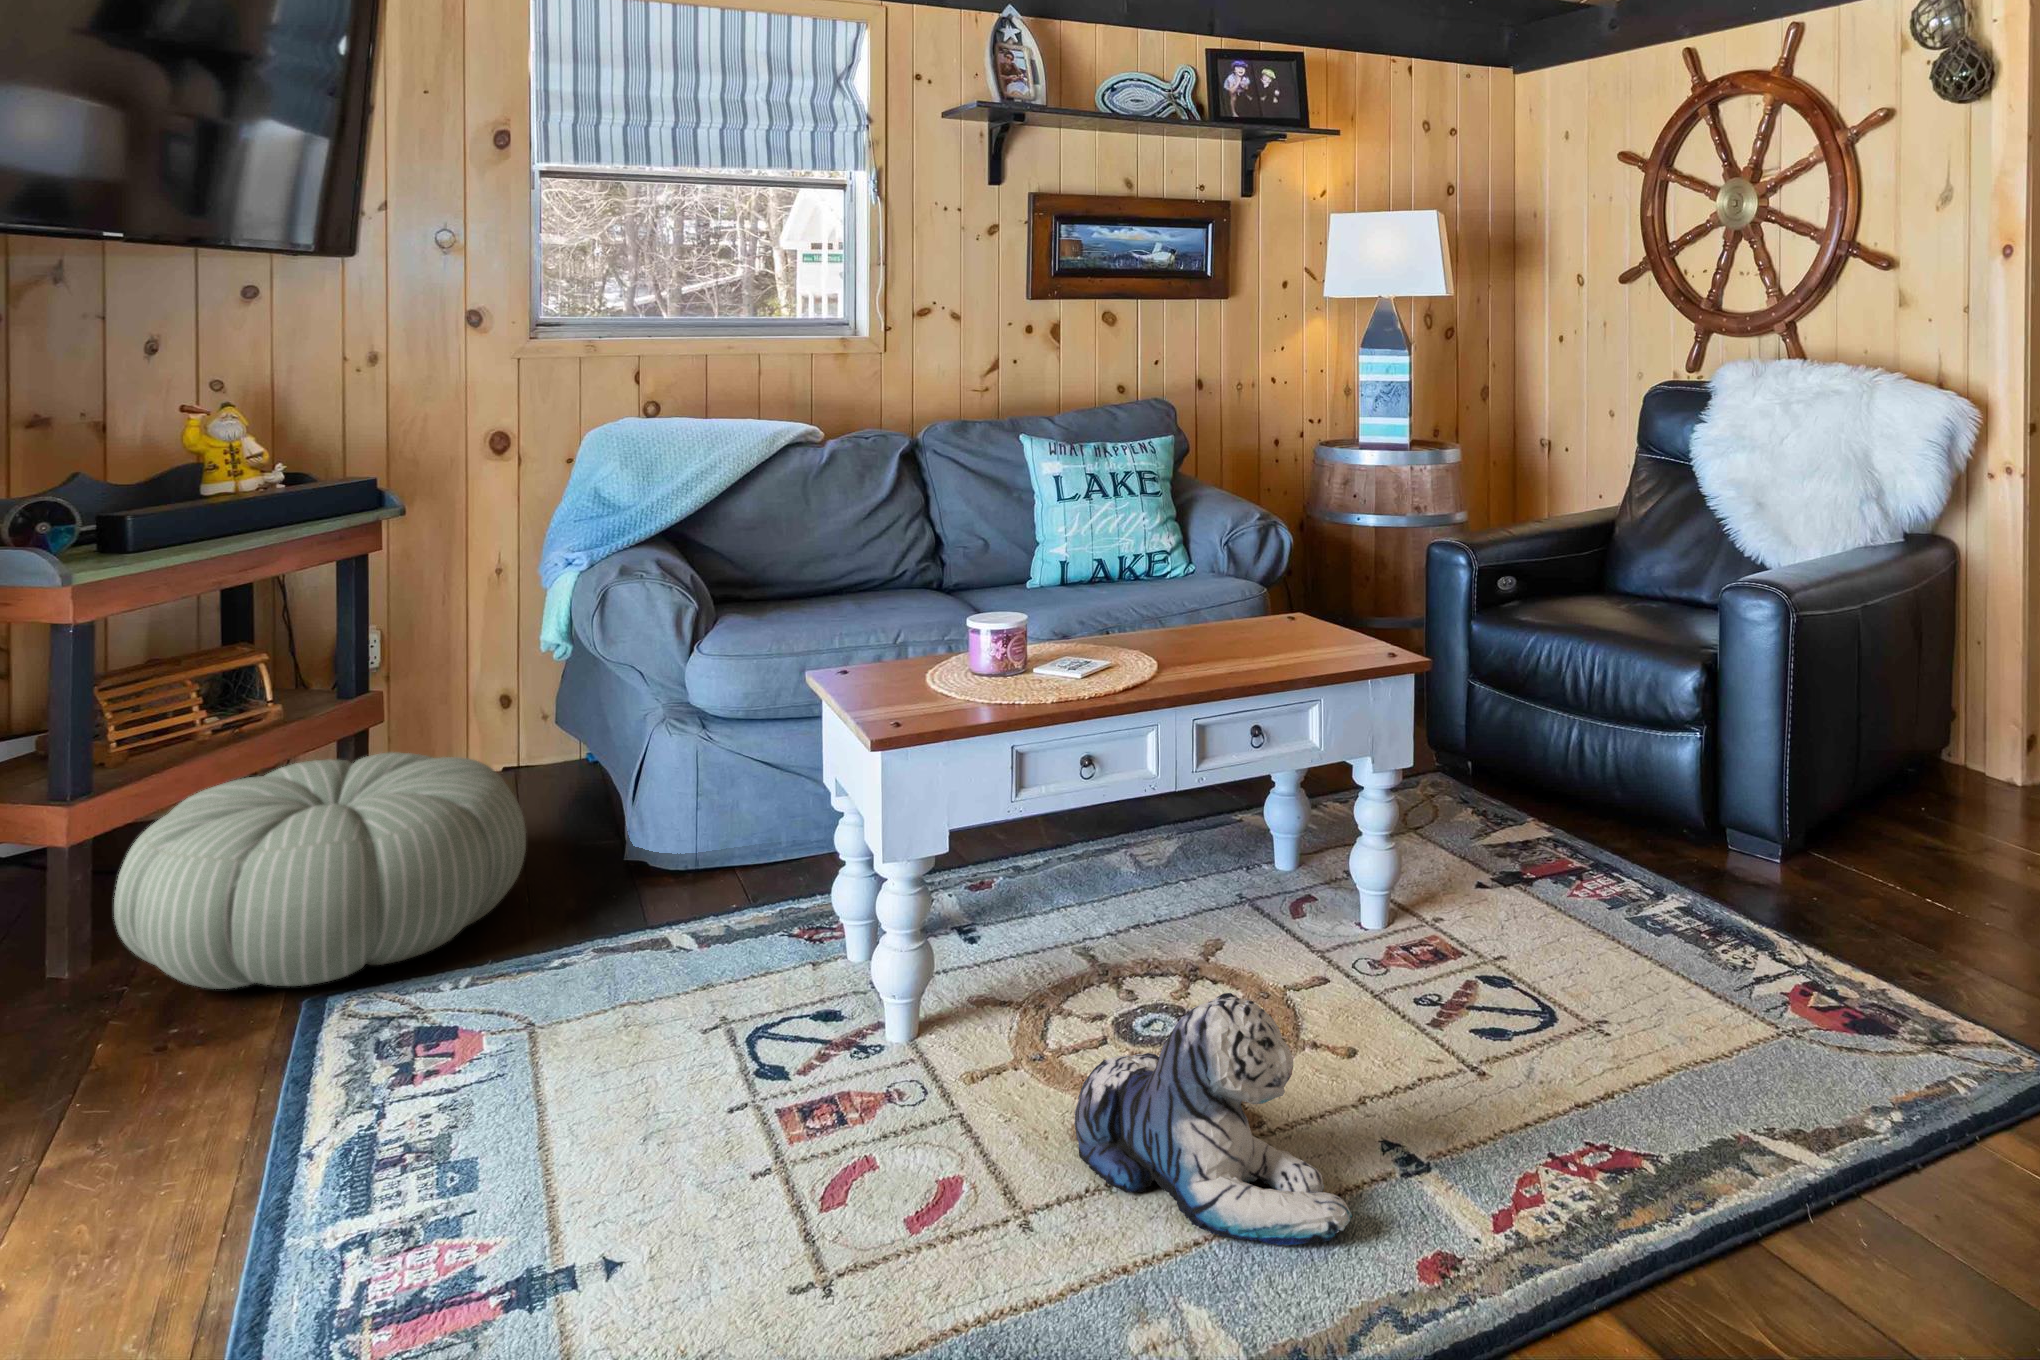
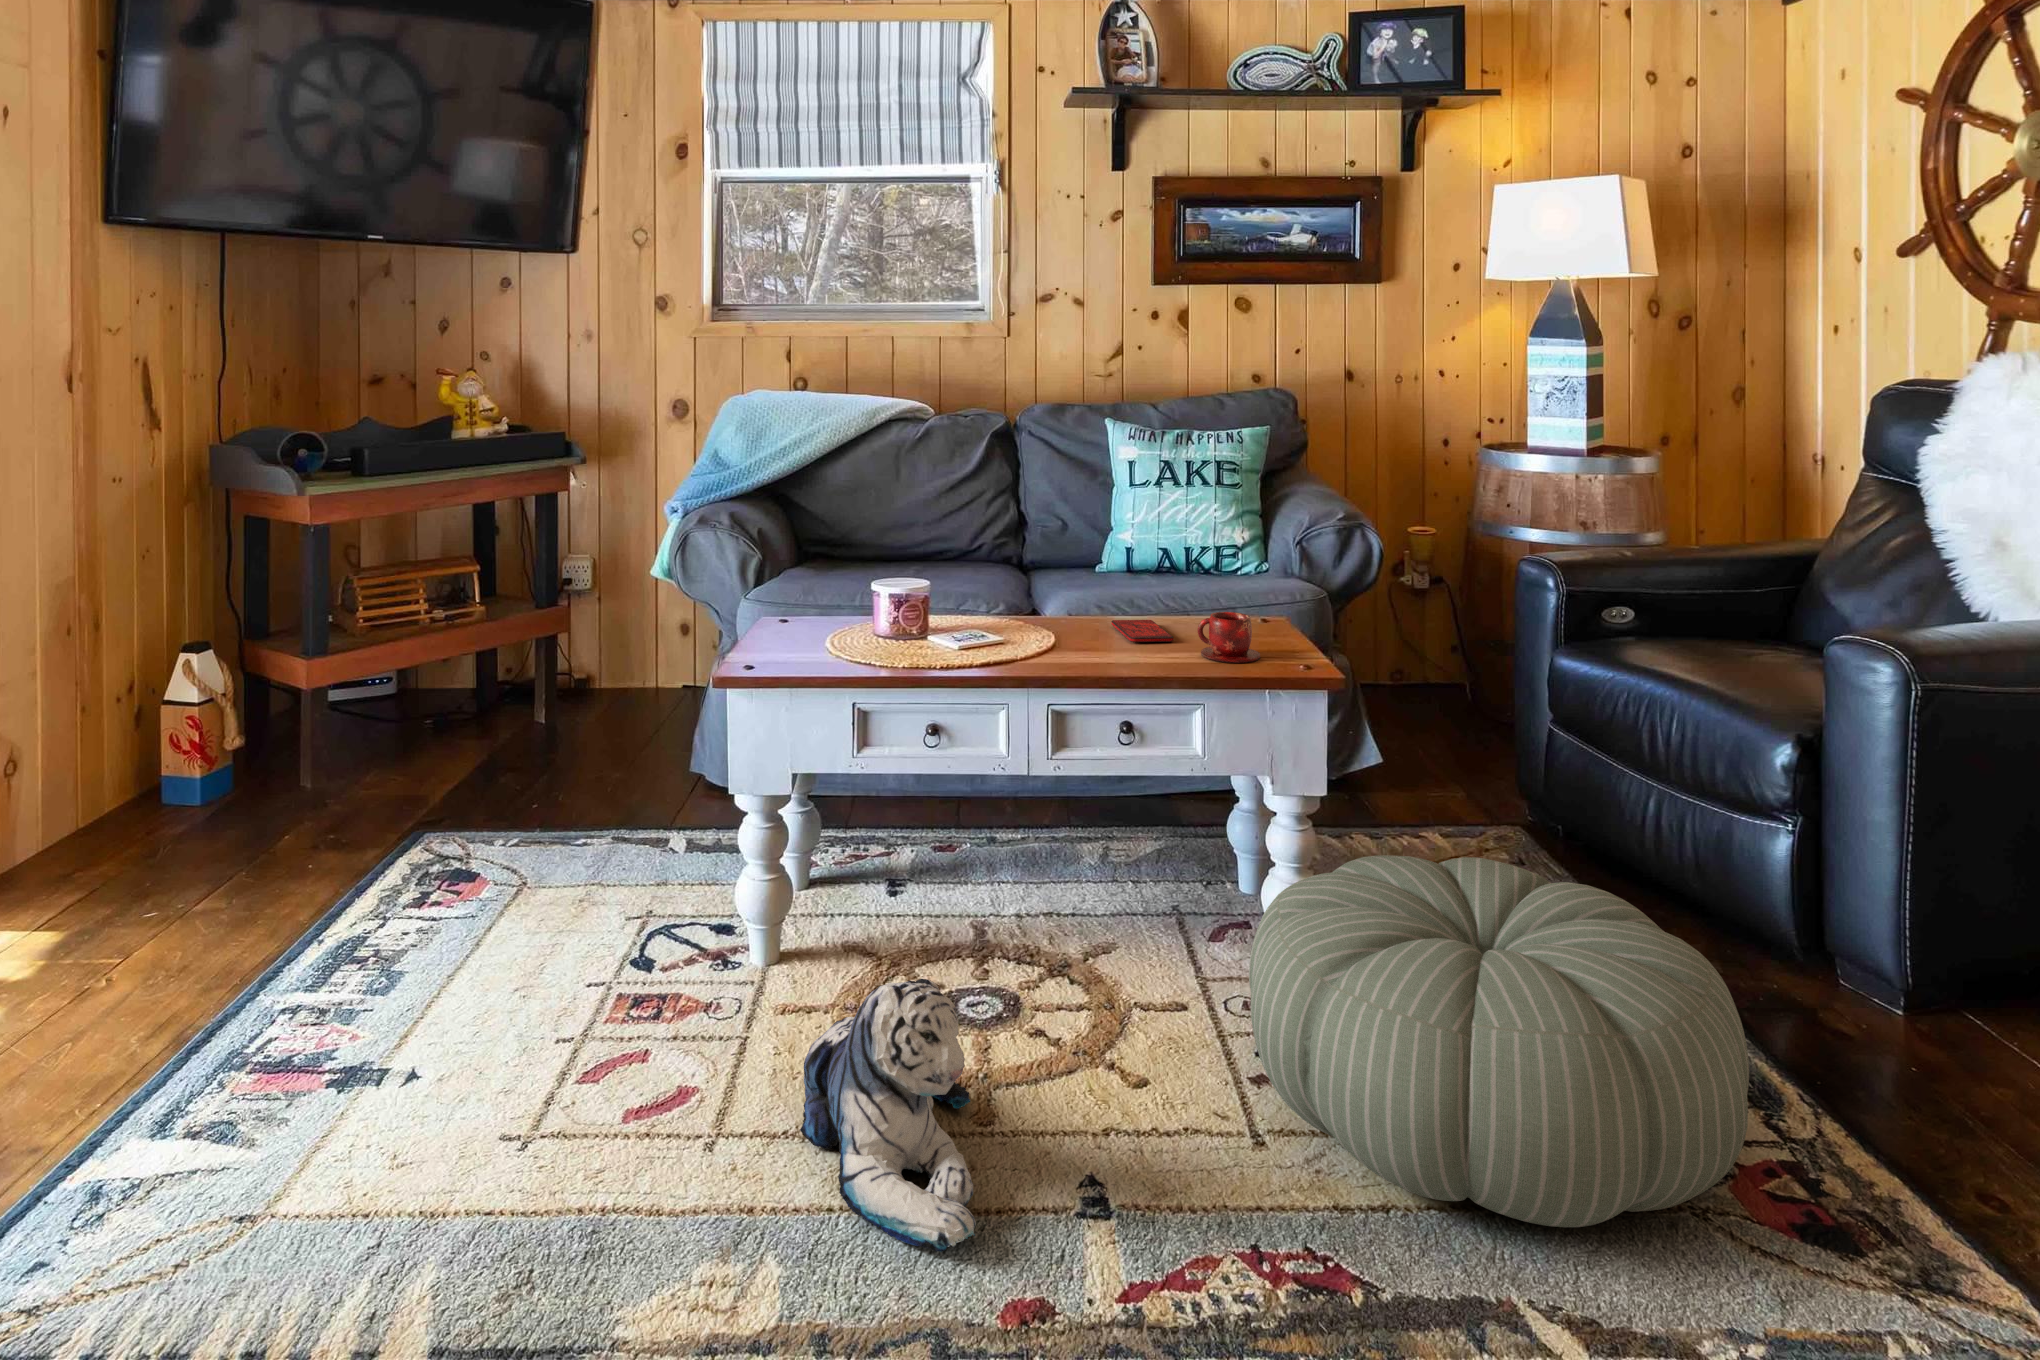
teacup: none [1292,609,1349,655] -> present [1198,612,1260,663]
smartphone: none [1175,627,1253,648] -> present [1111,620,1173,642]
pouf: present [114,752,526,989] -> present [1249,855,1749,1227]

